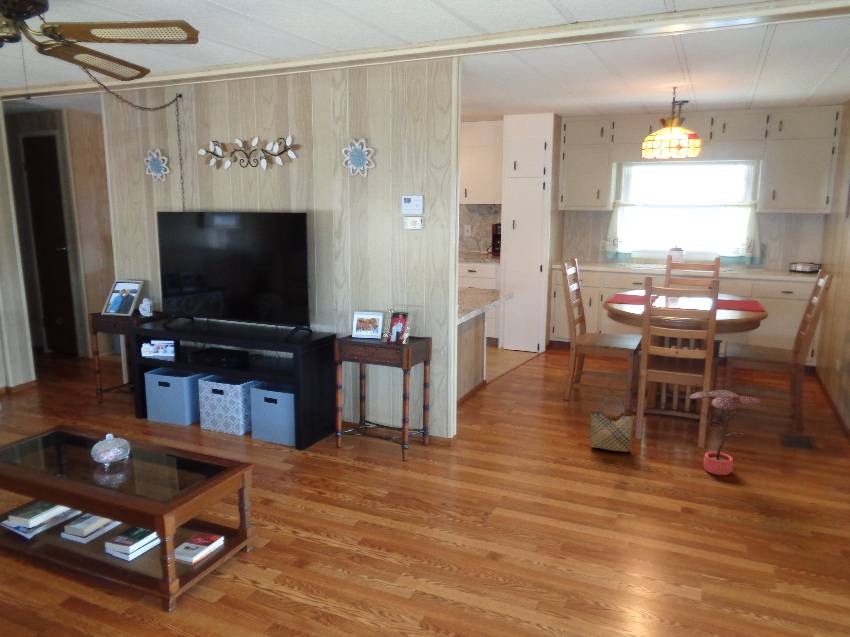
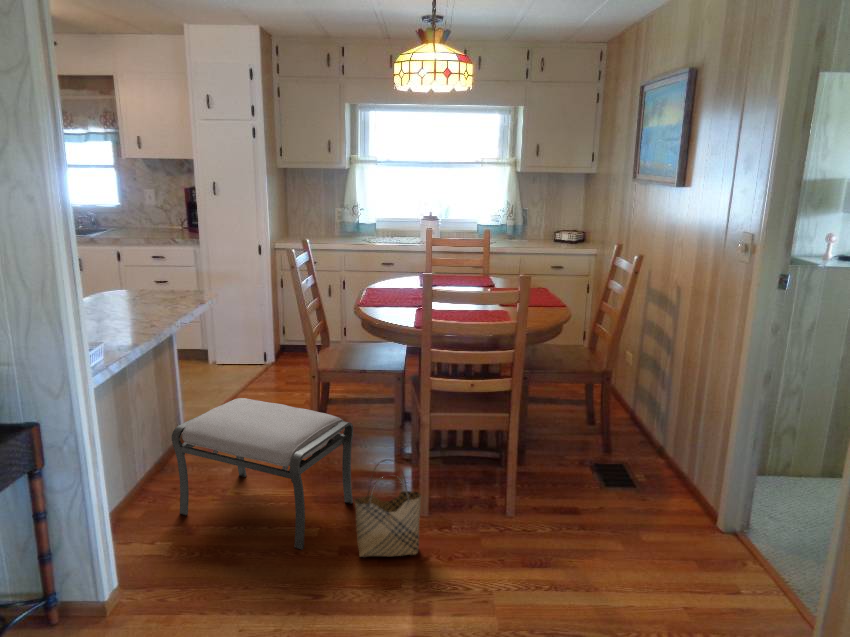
ottoman: none [485,353,595,440] -> present [171,398,353,550]
potted plant: present [690,390,761,475] -> none [505,440,604,575]

